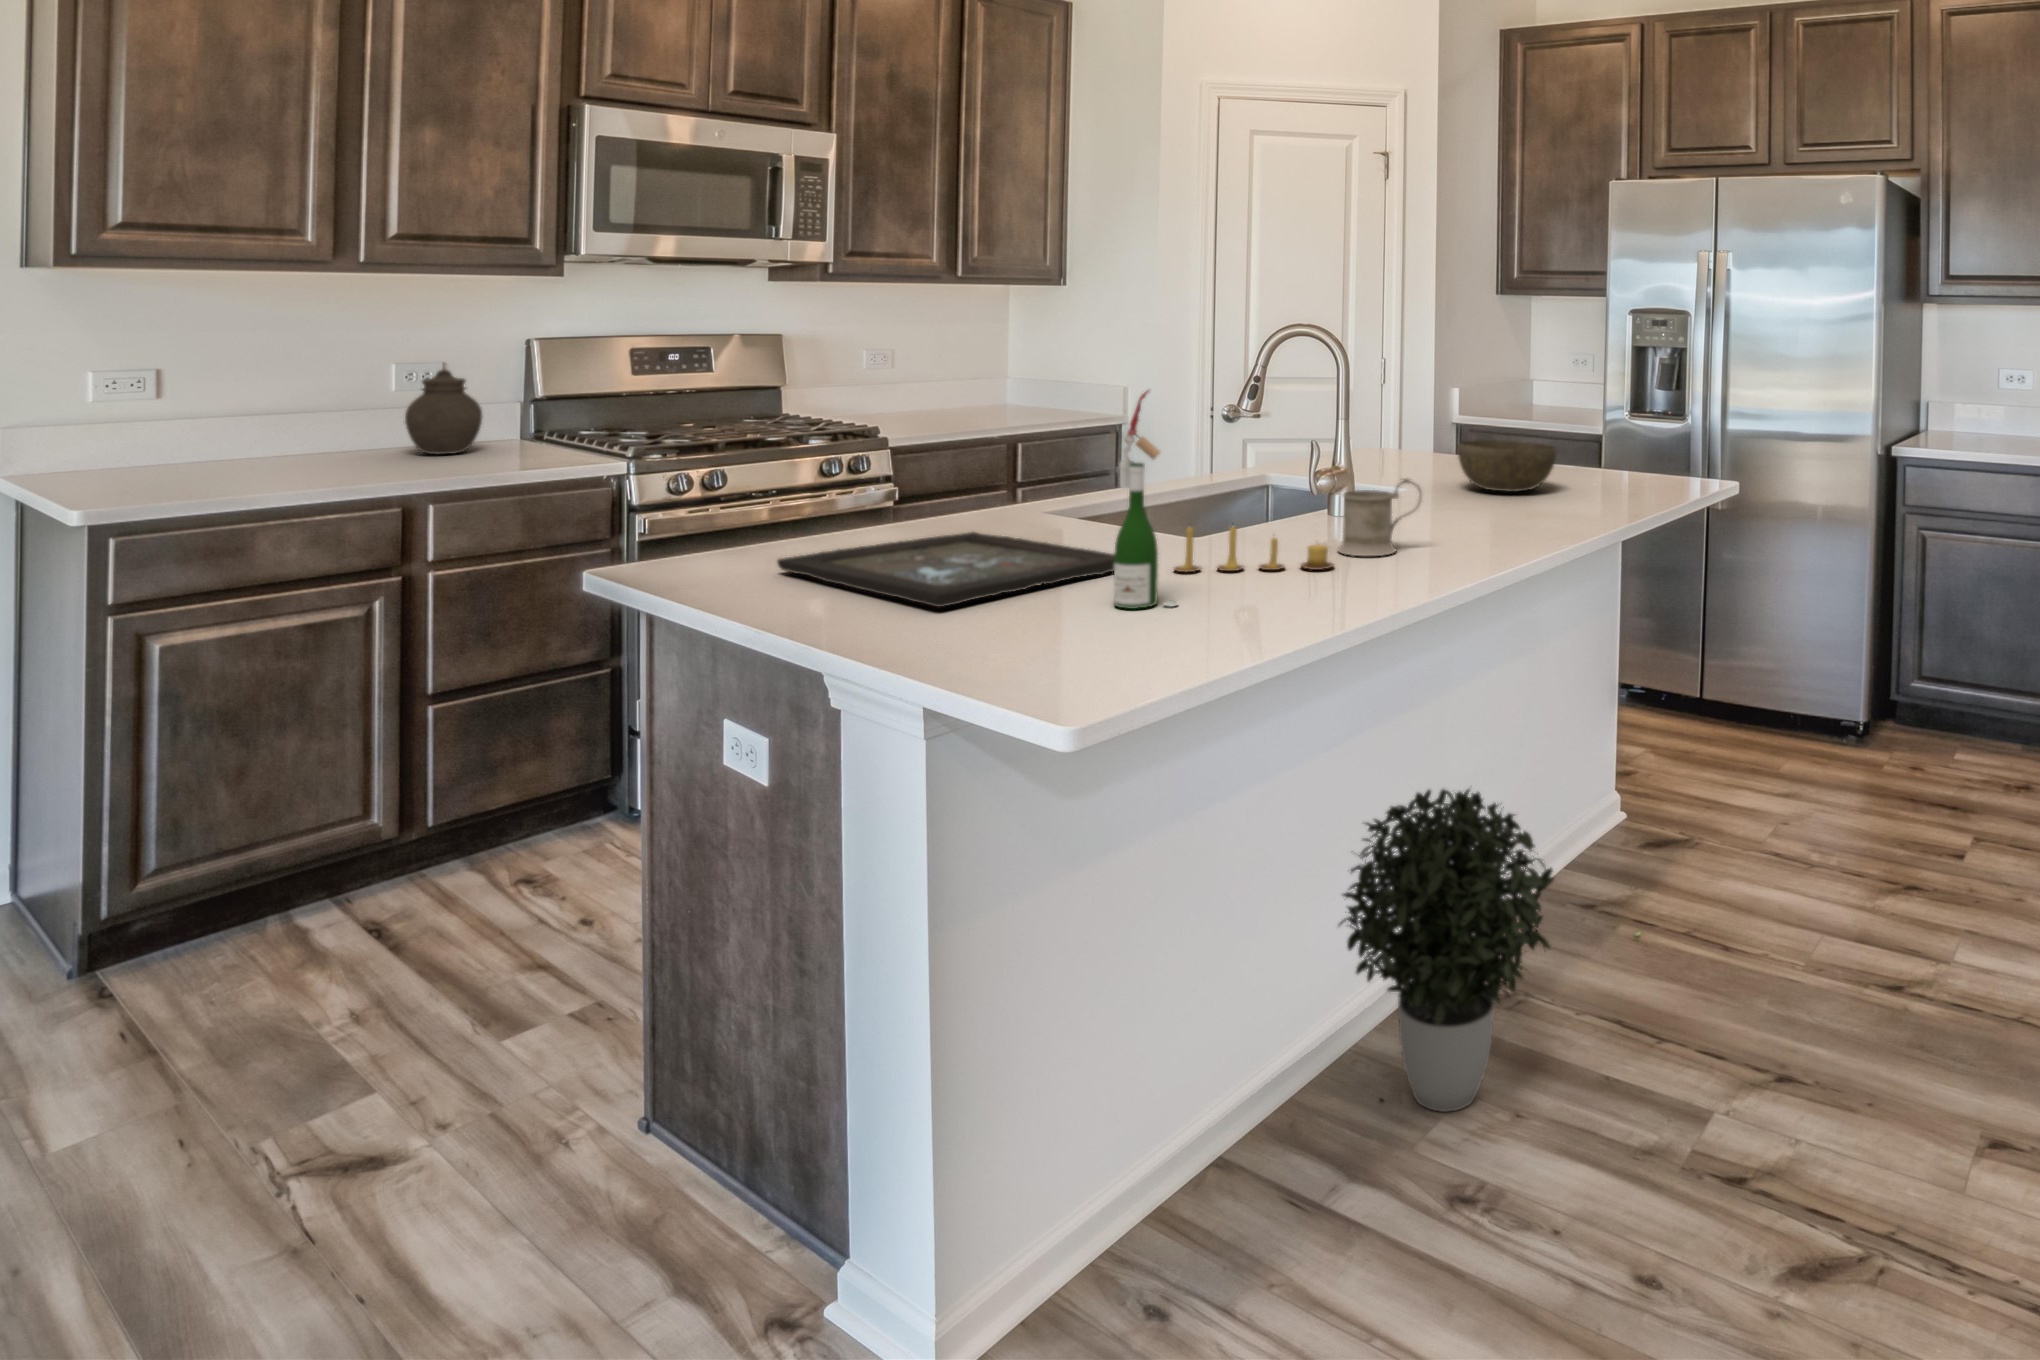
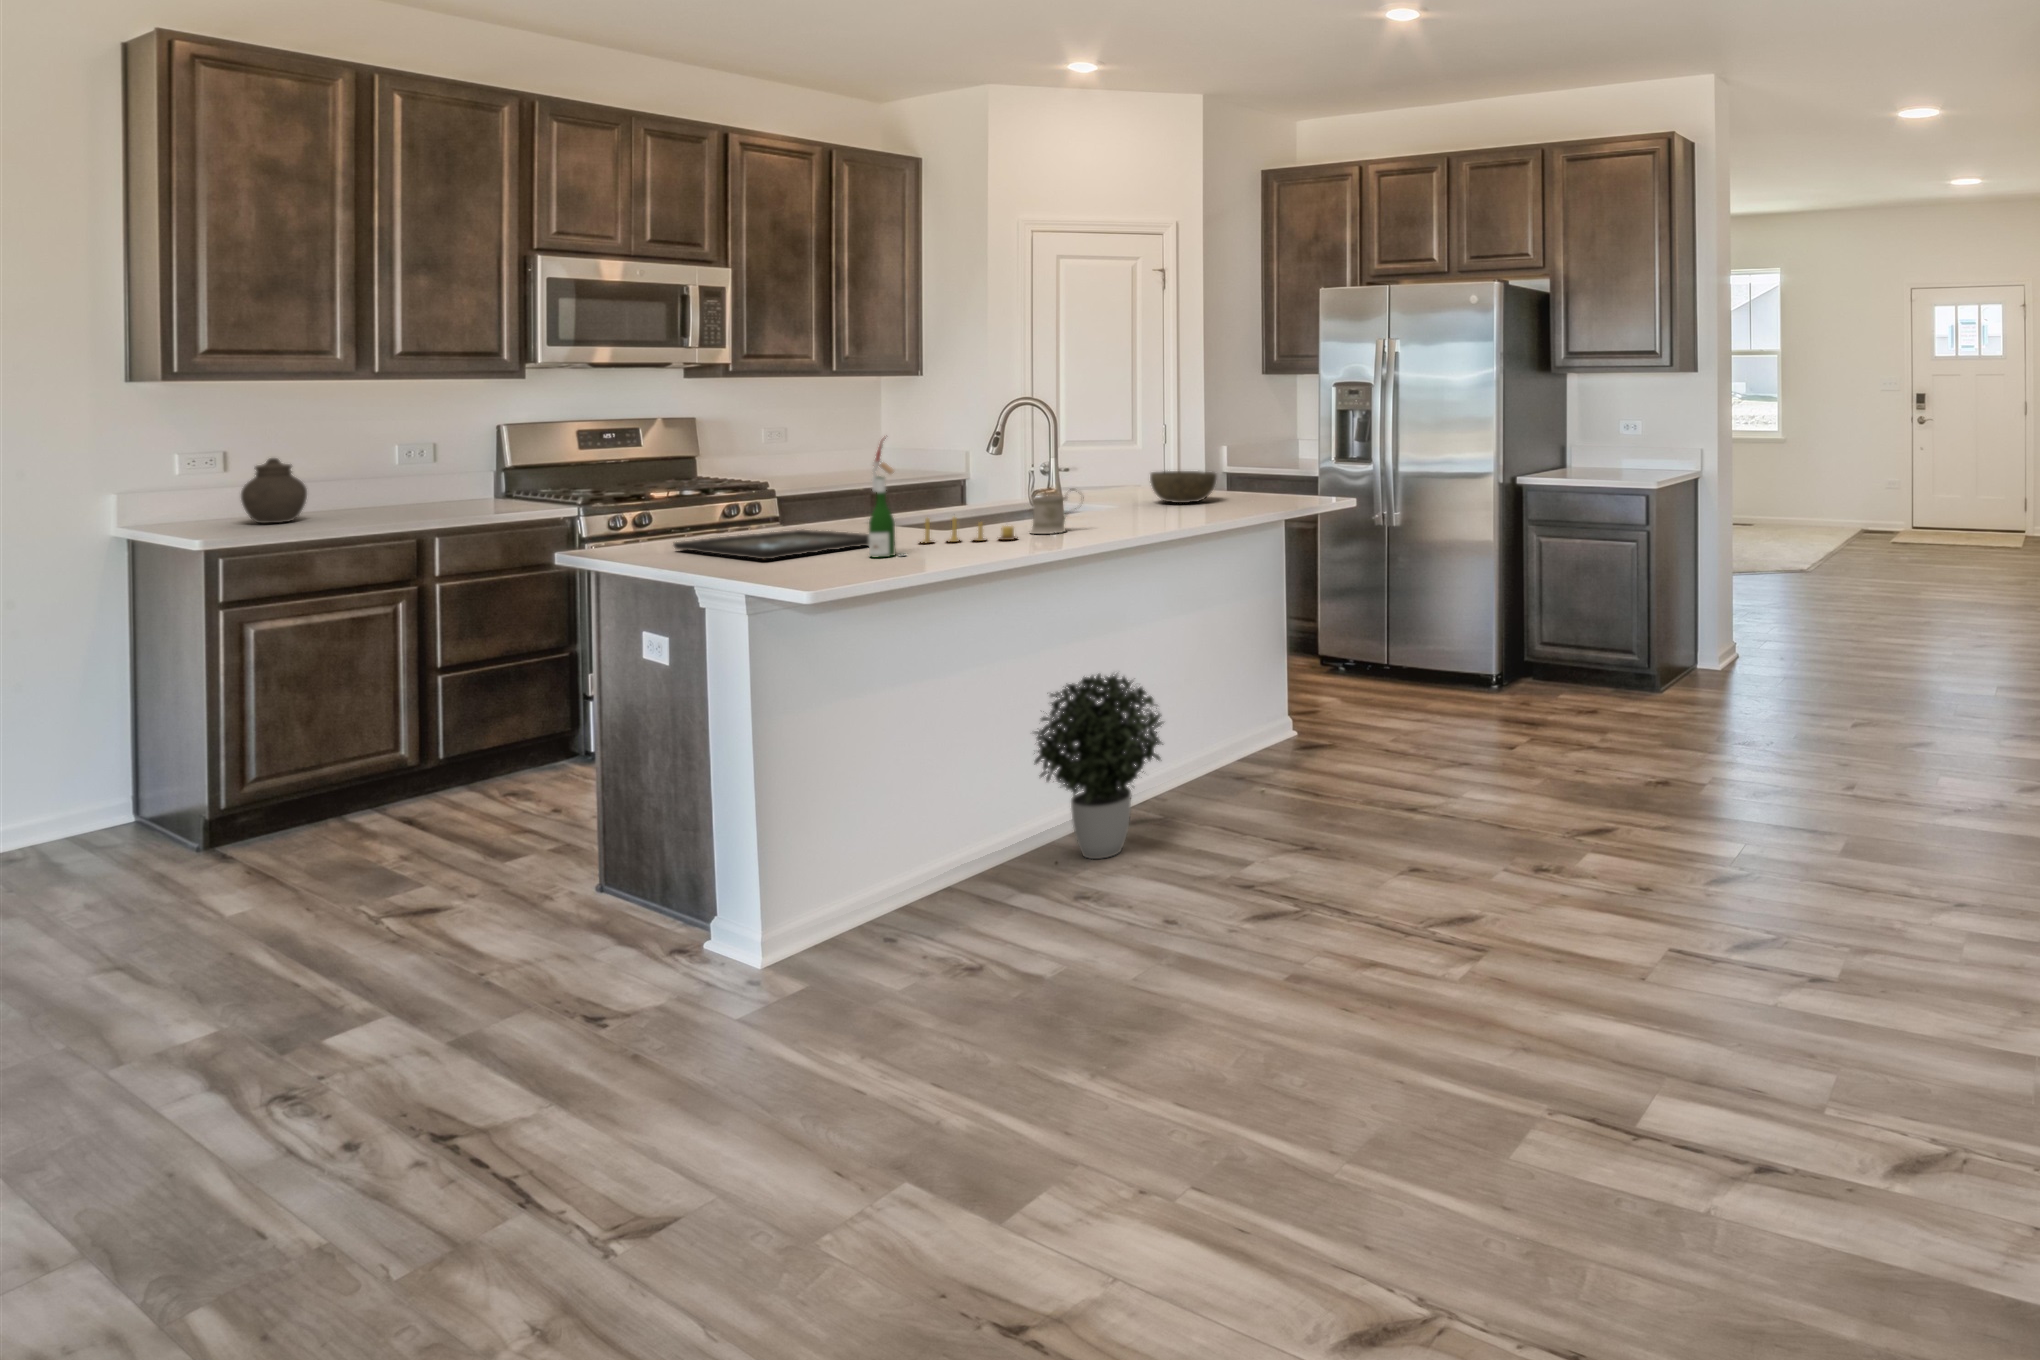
jar: present [405,369,482,454] -> present [241,458,307,523]

